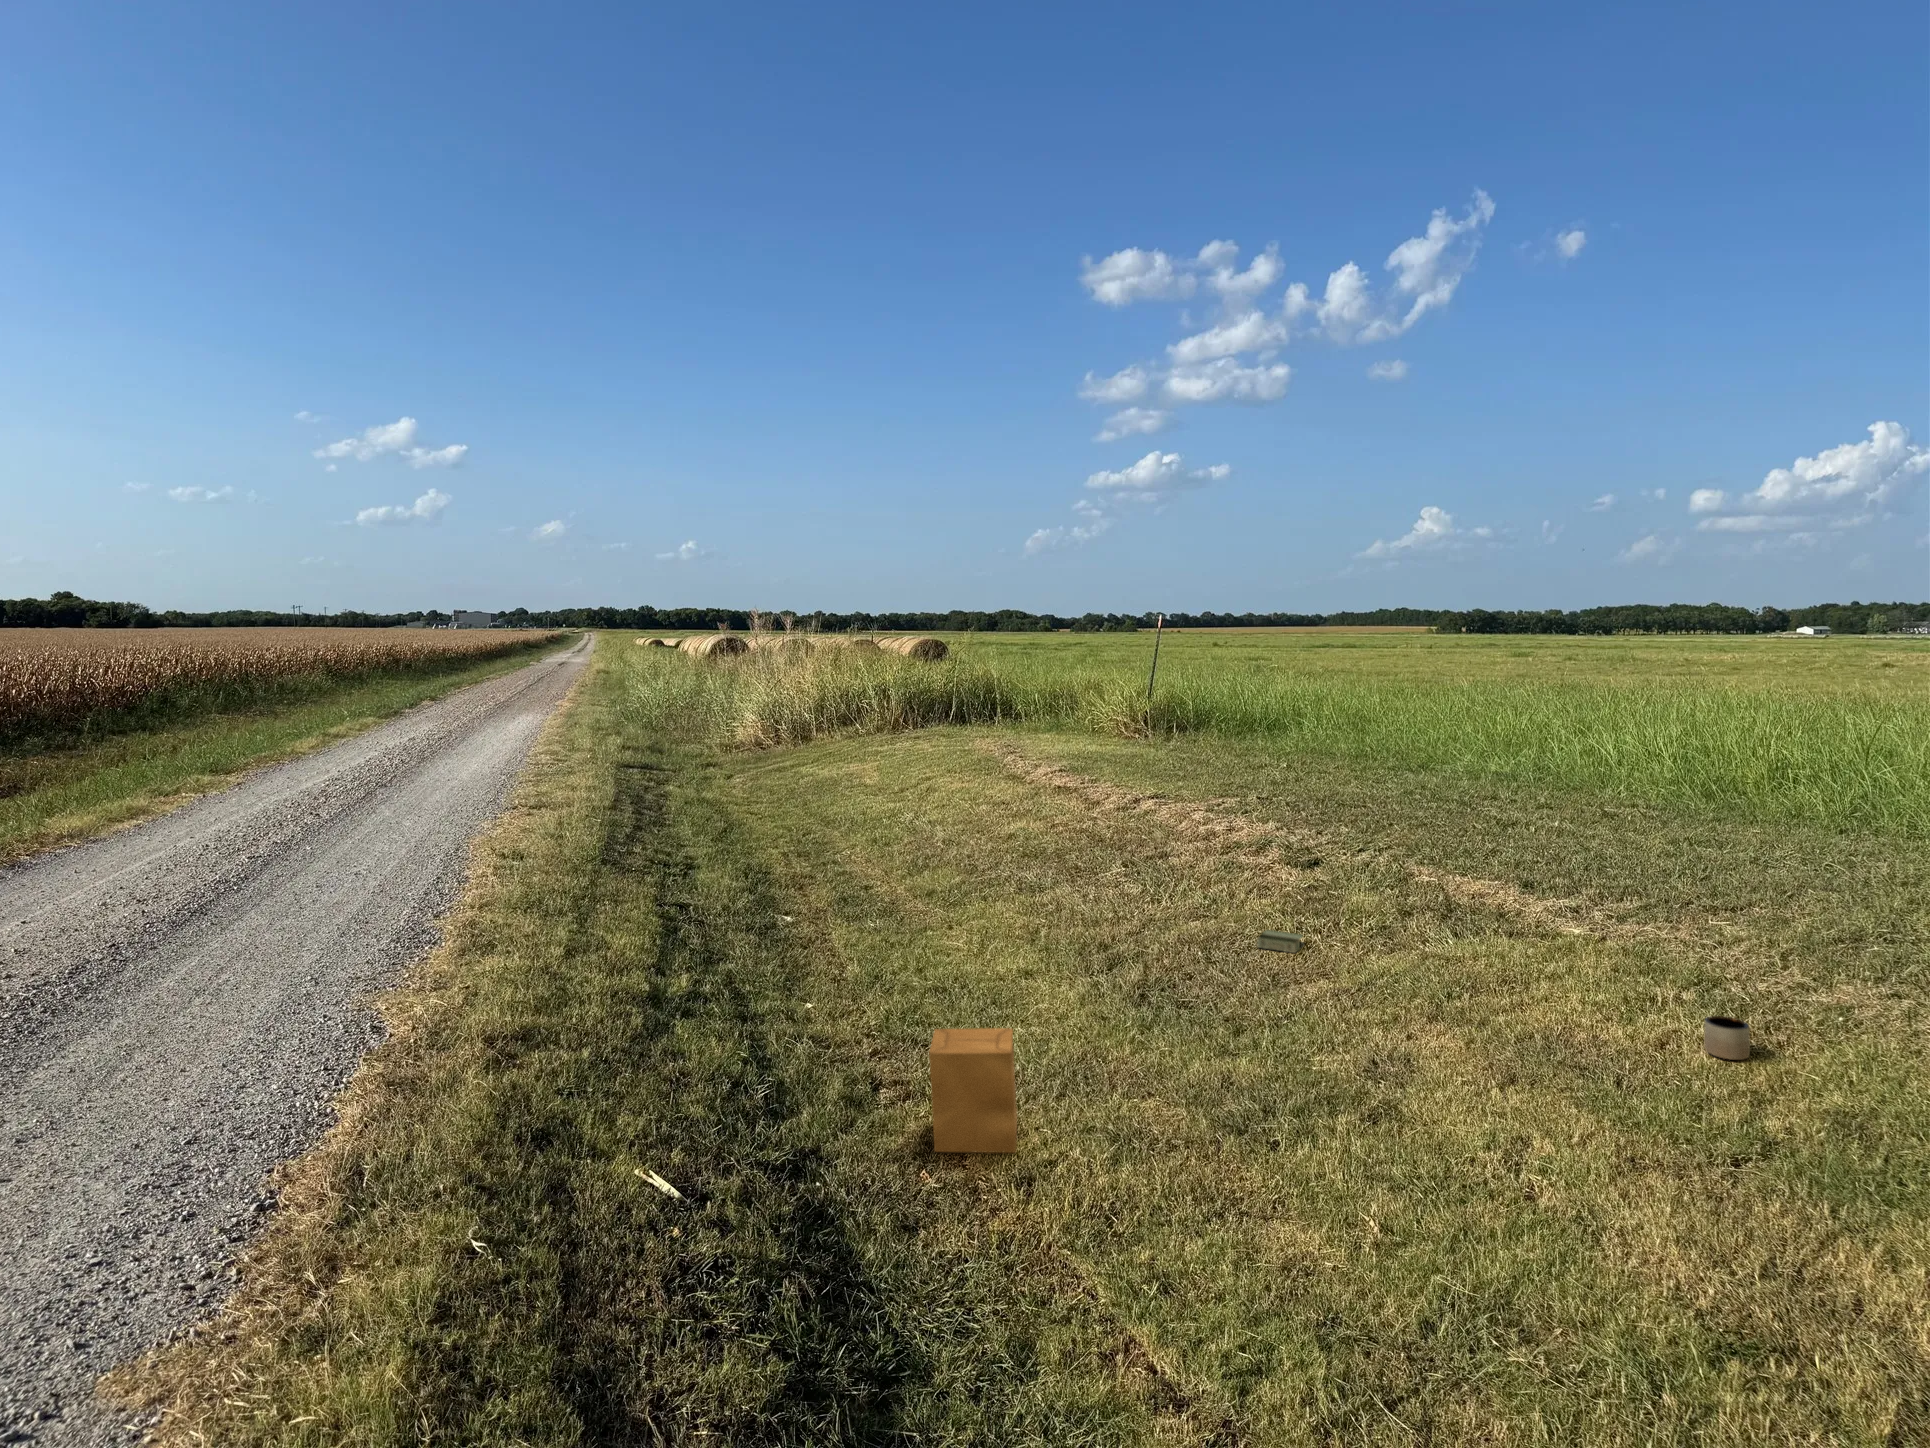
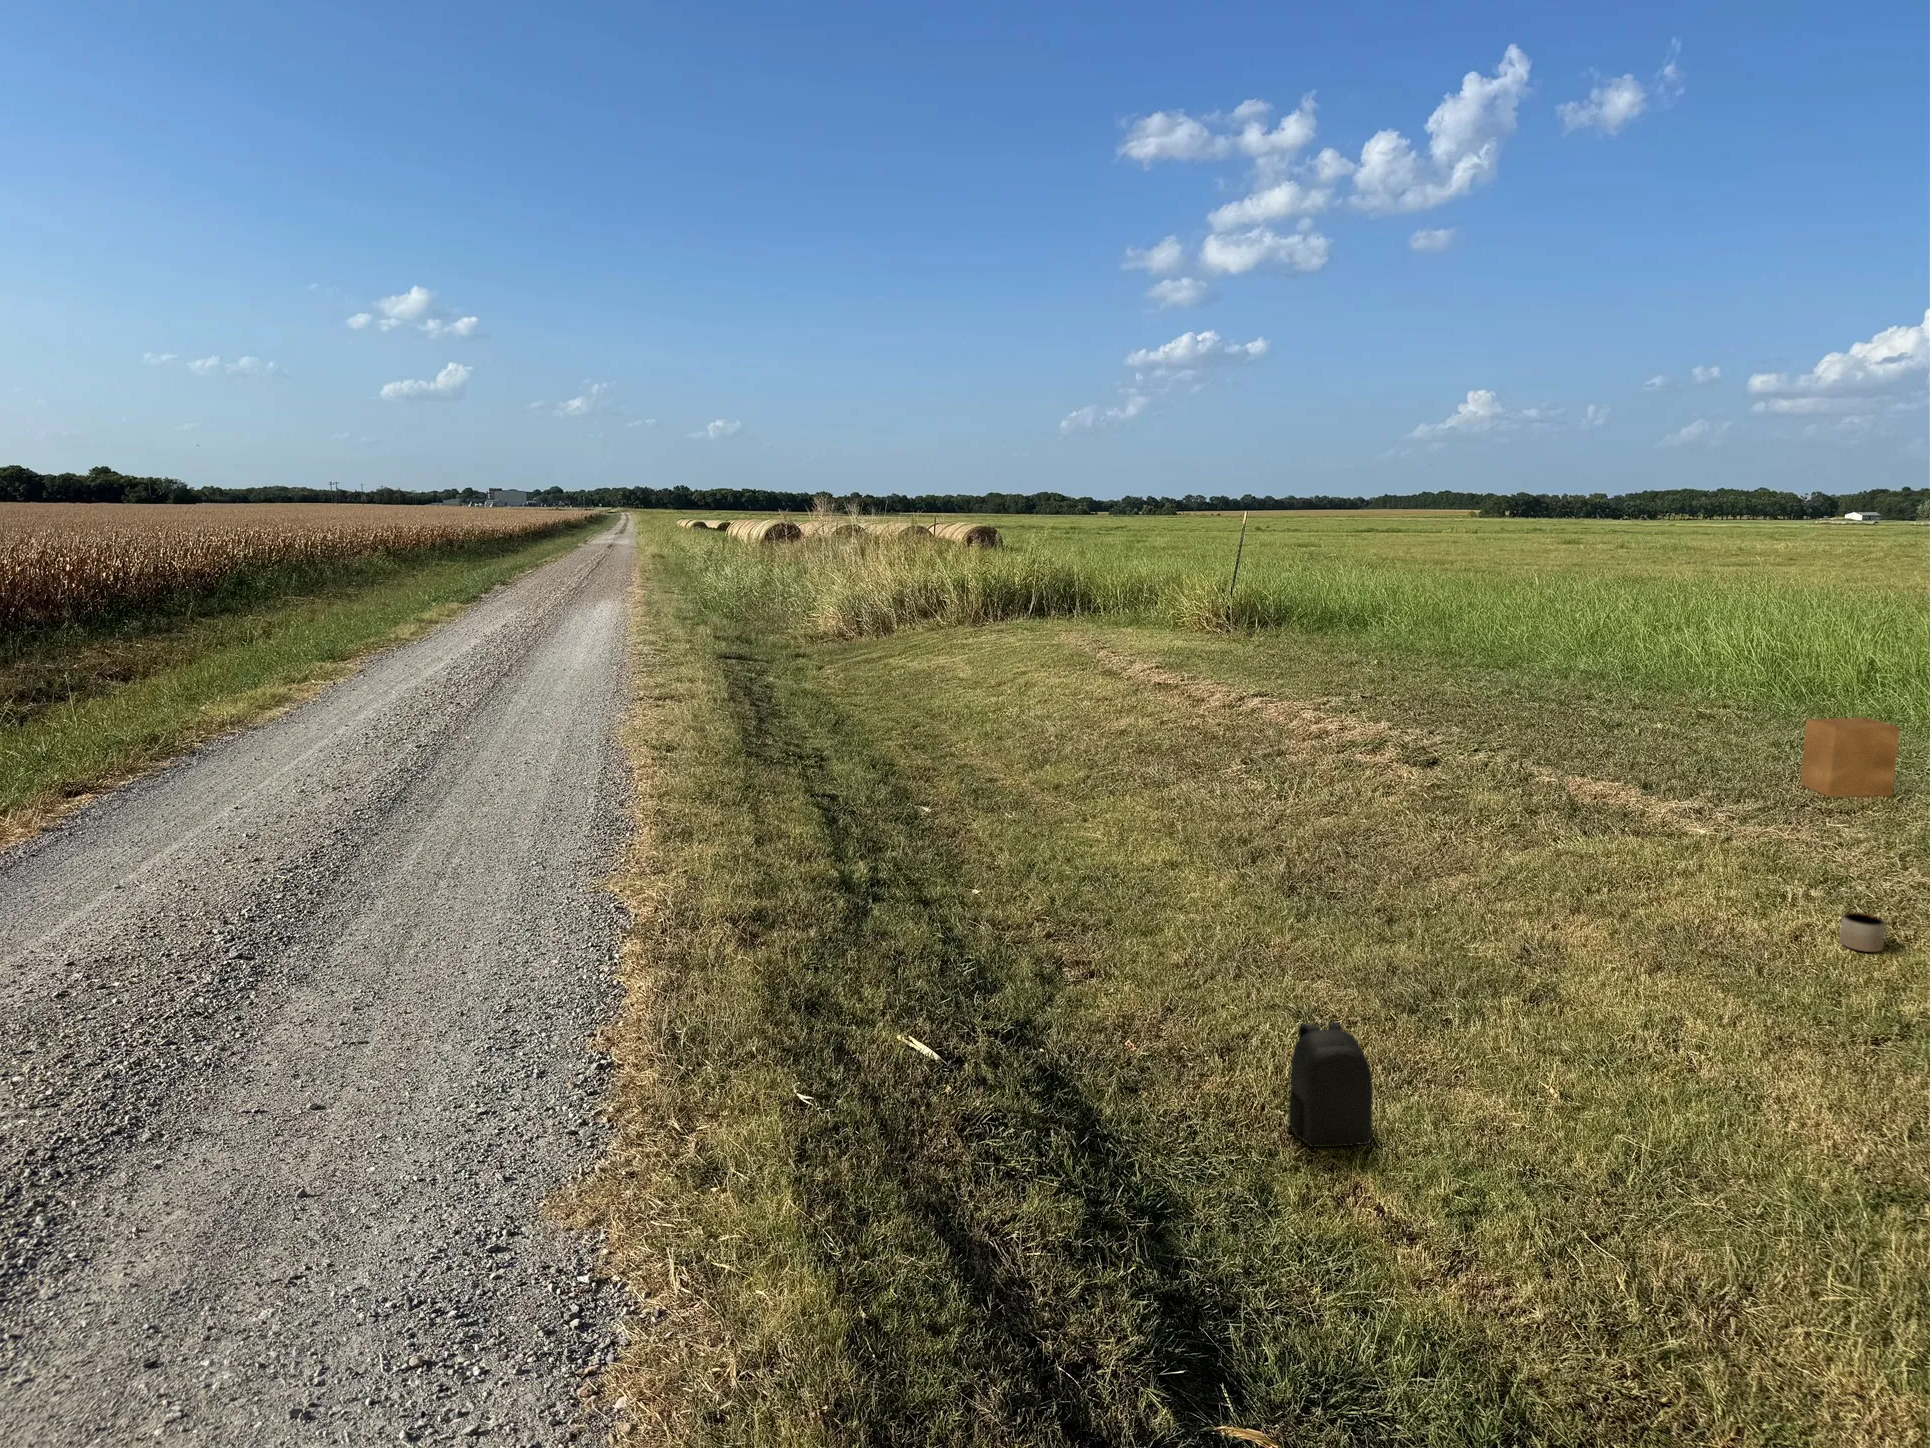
toolbox: present [1257,930,1303,953] -> none [1389,825,1433,848]
cardboard box: present [929,1028,1017,1153] -> present [1800,718,1900,797]
backpack: none [1073,1144,1166,1296] -> present [1288,1022,1373,1147]

